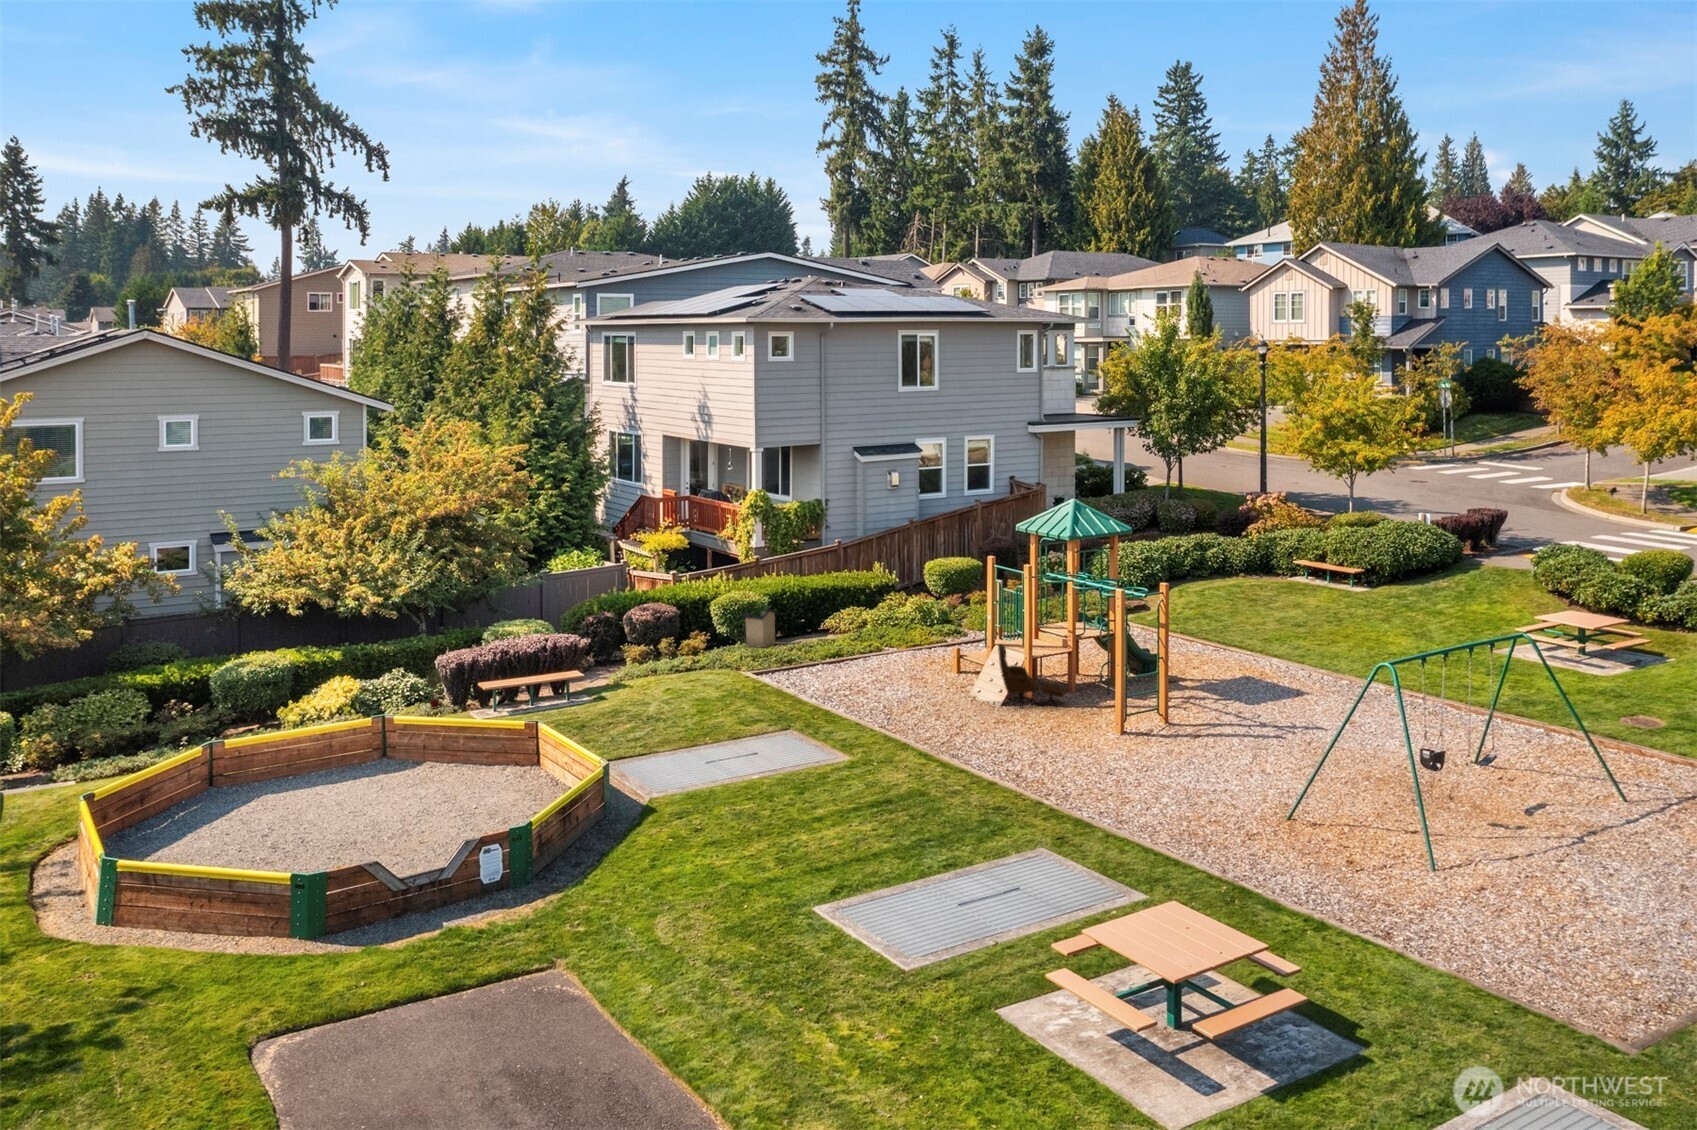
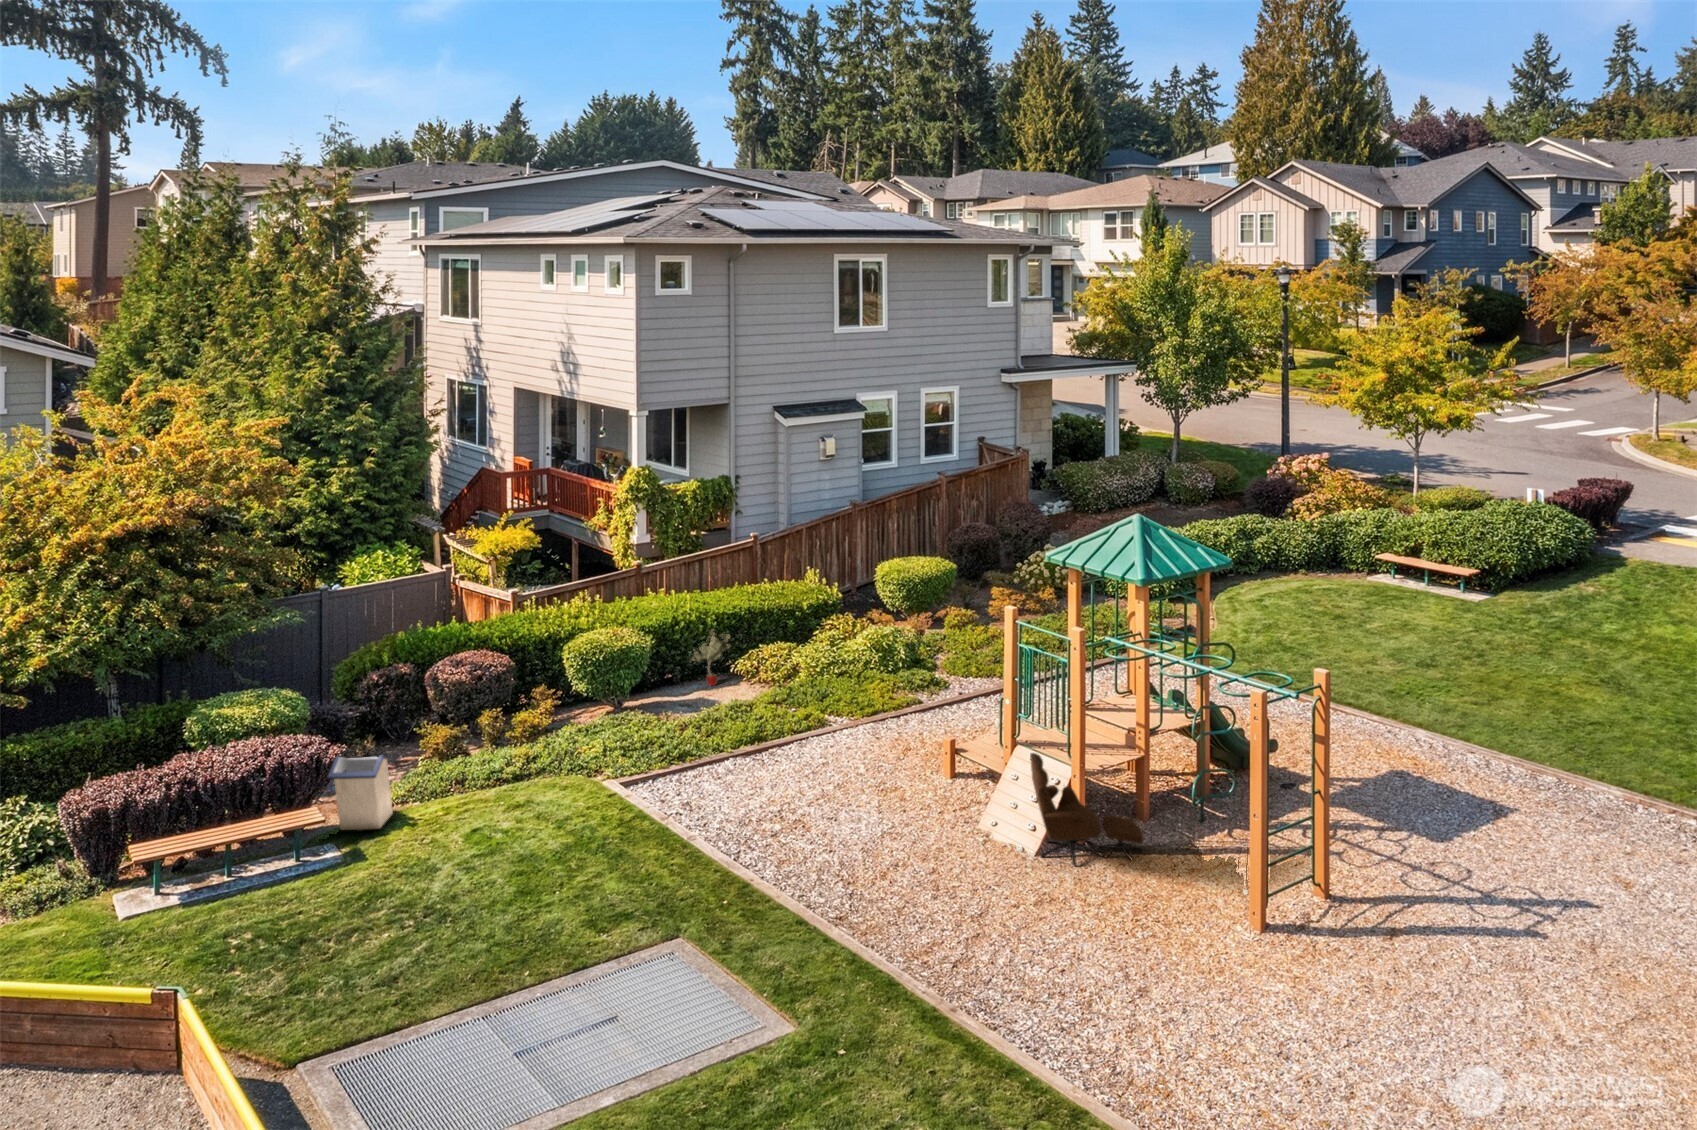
trash can: present [742,609,777,648] -> present [327,755,393,830]
potted tree: present [425,663,450,709] -> present [691,630,730,686]

